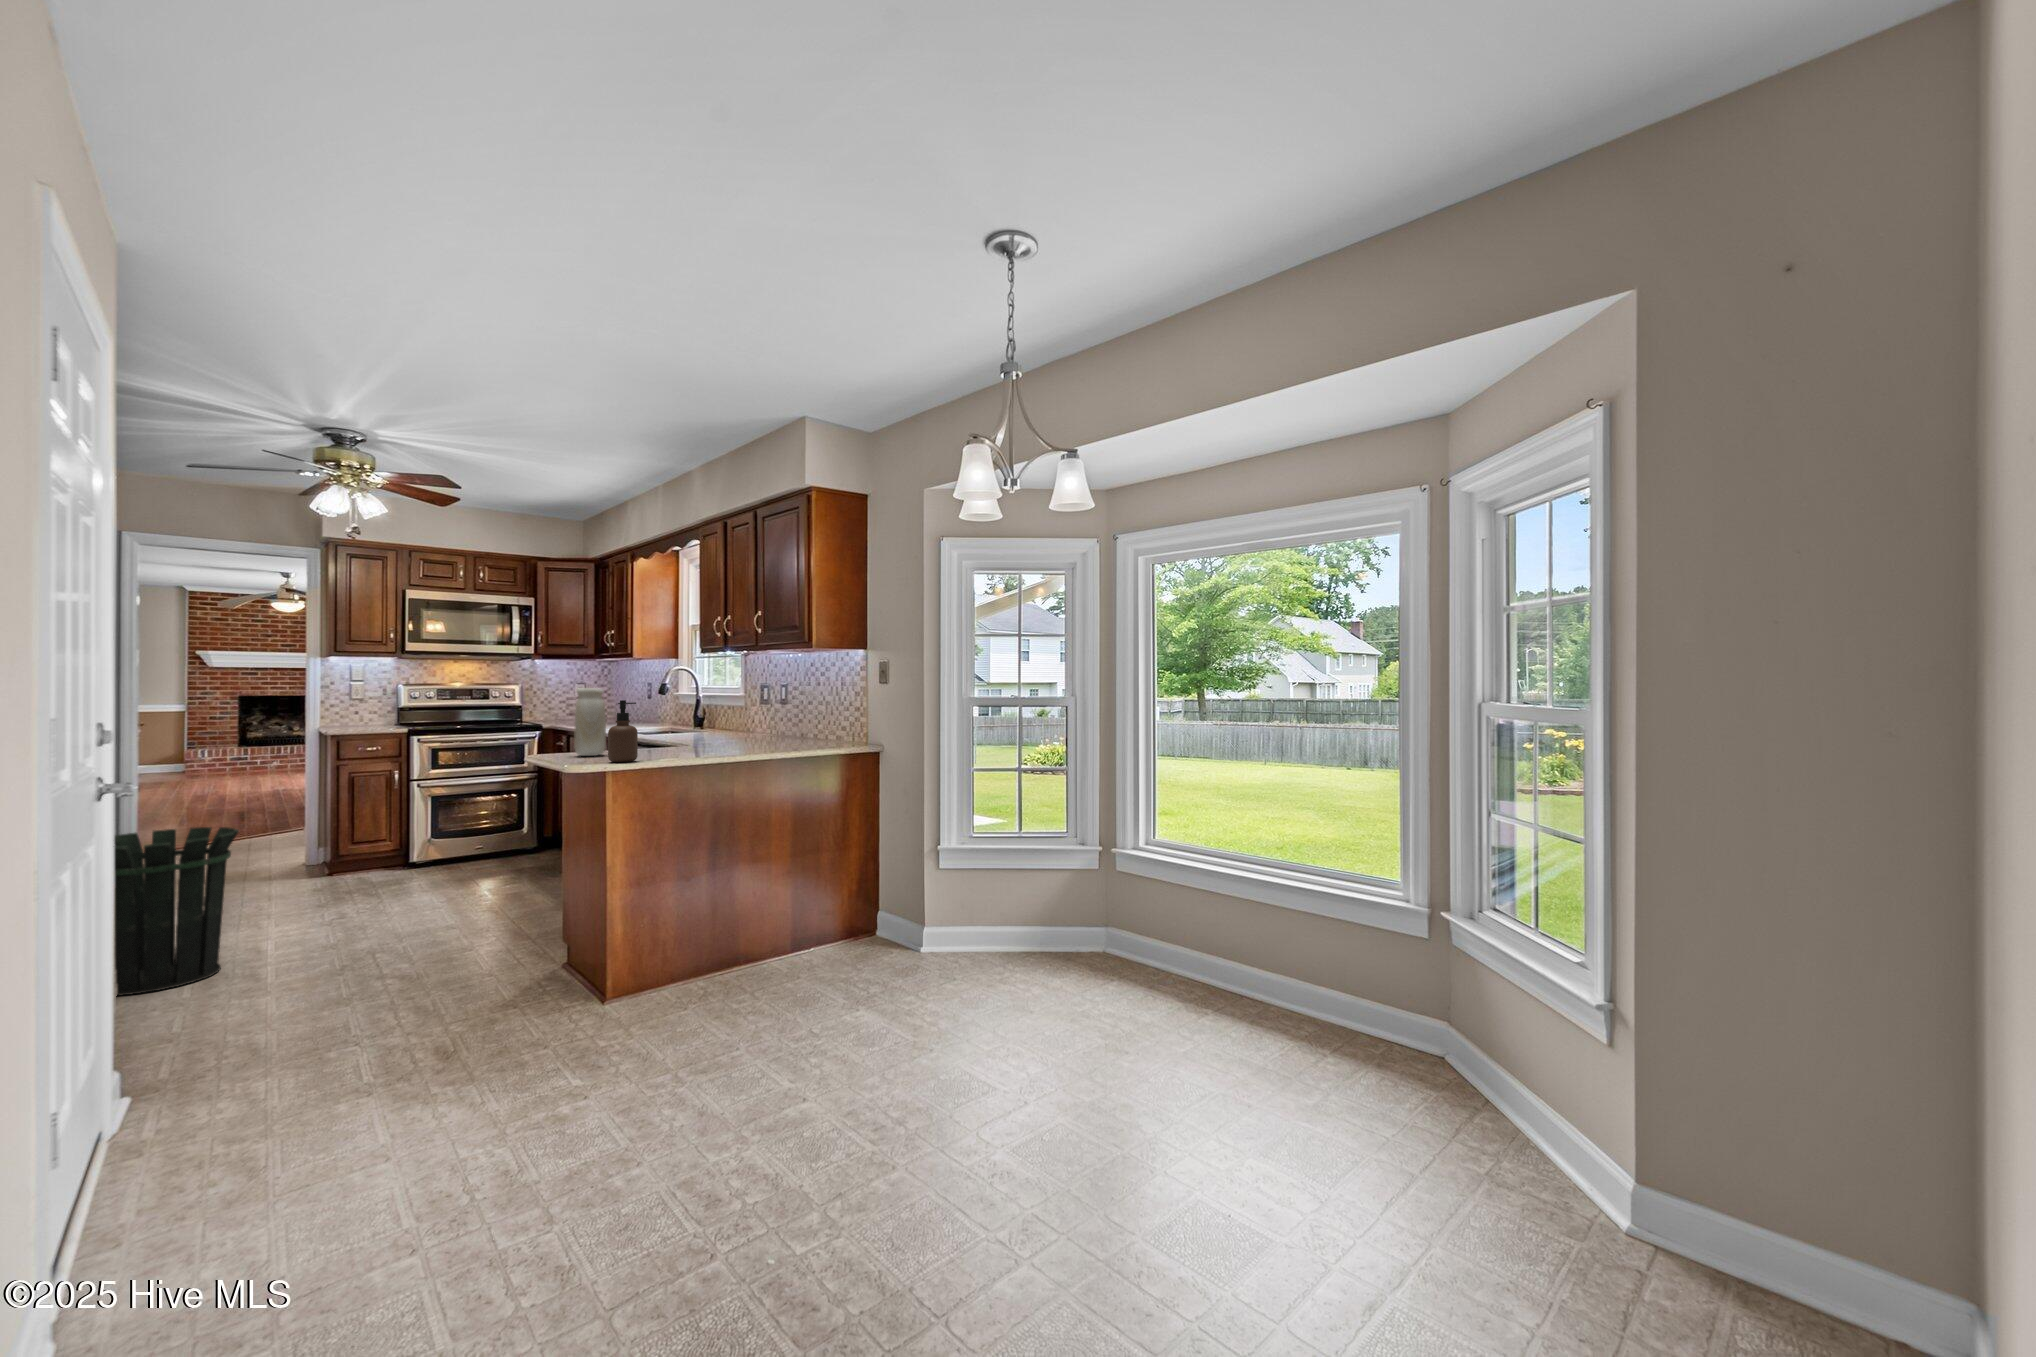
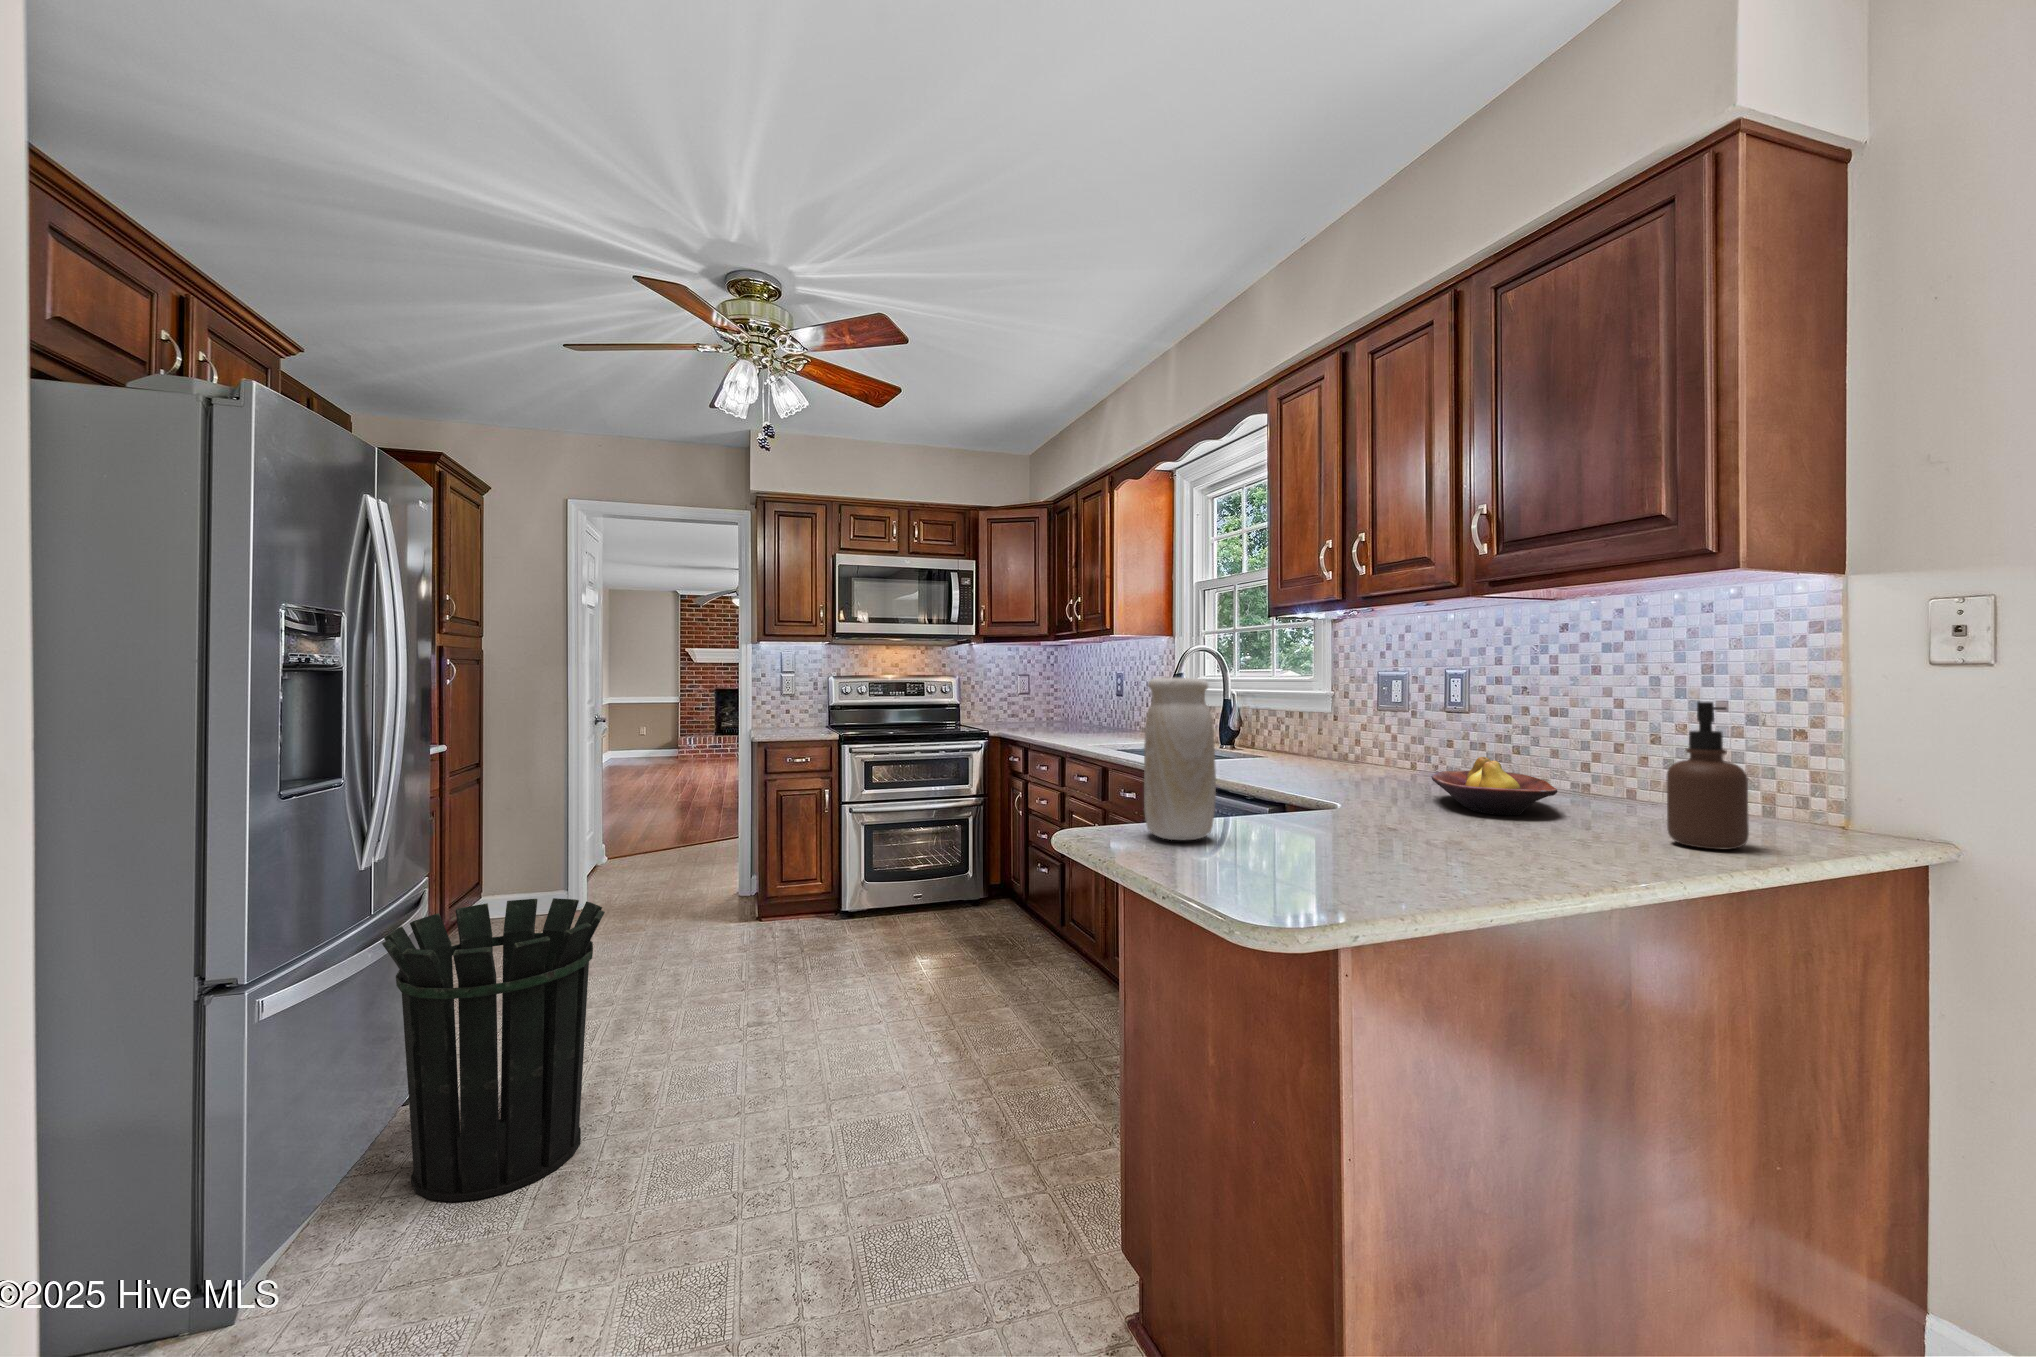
soap dispenser: present [608,700,638,762] -> present [1667,702,1749,849]
fruit bowl: none [736,723,787,746] -> present [1431,757,1557,815]

